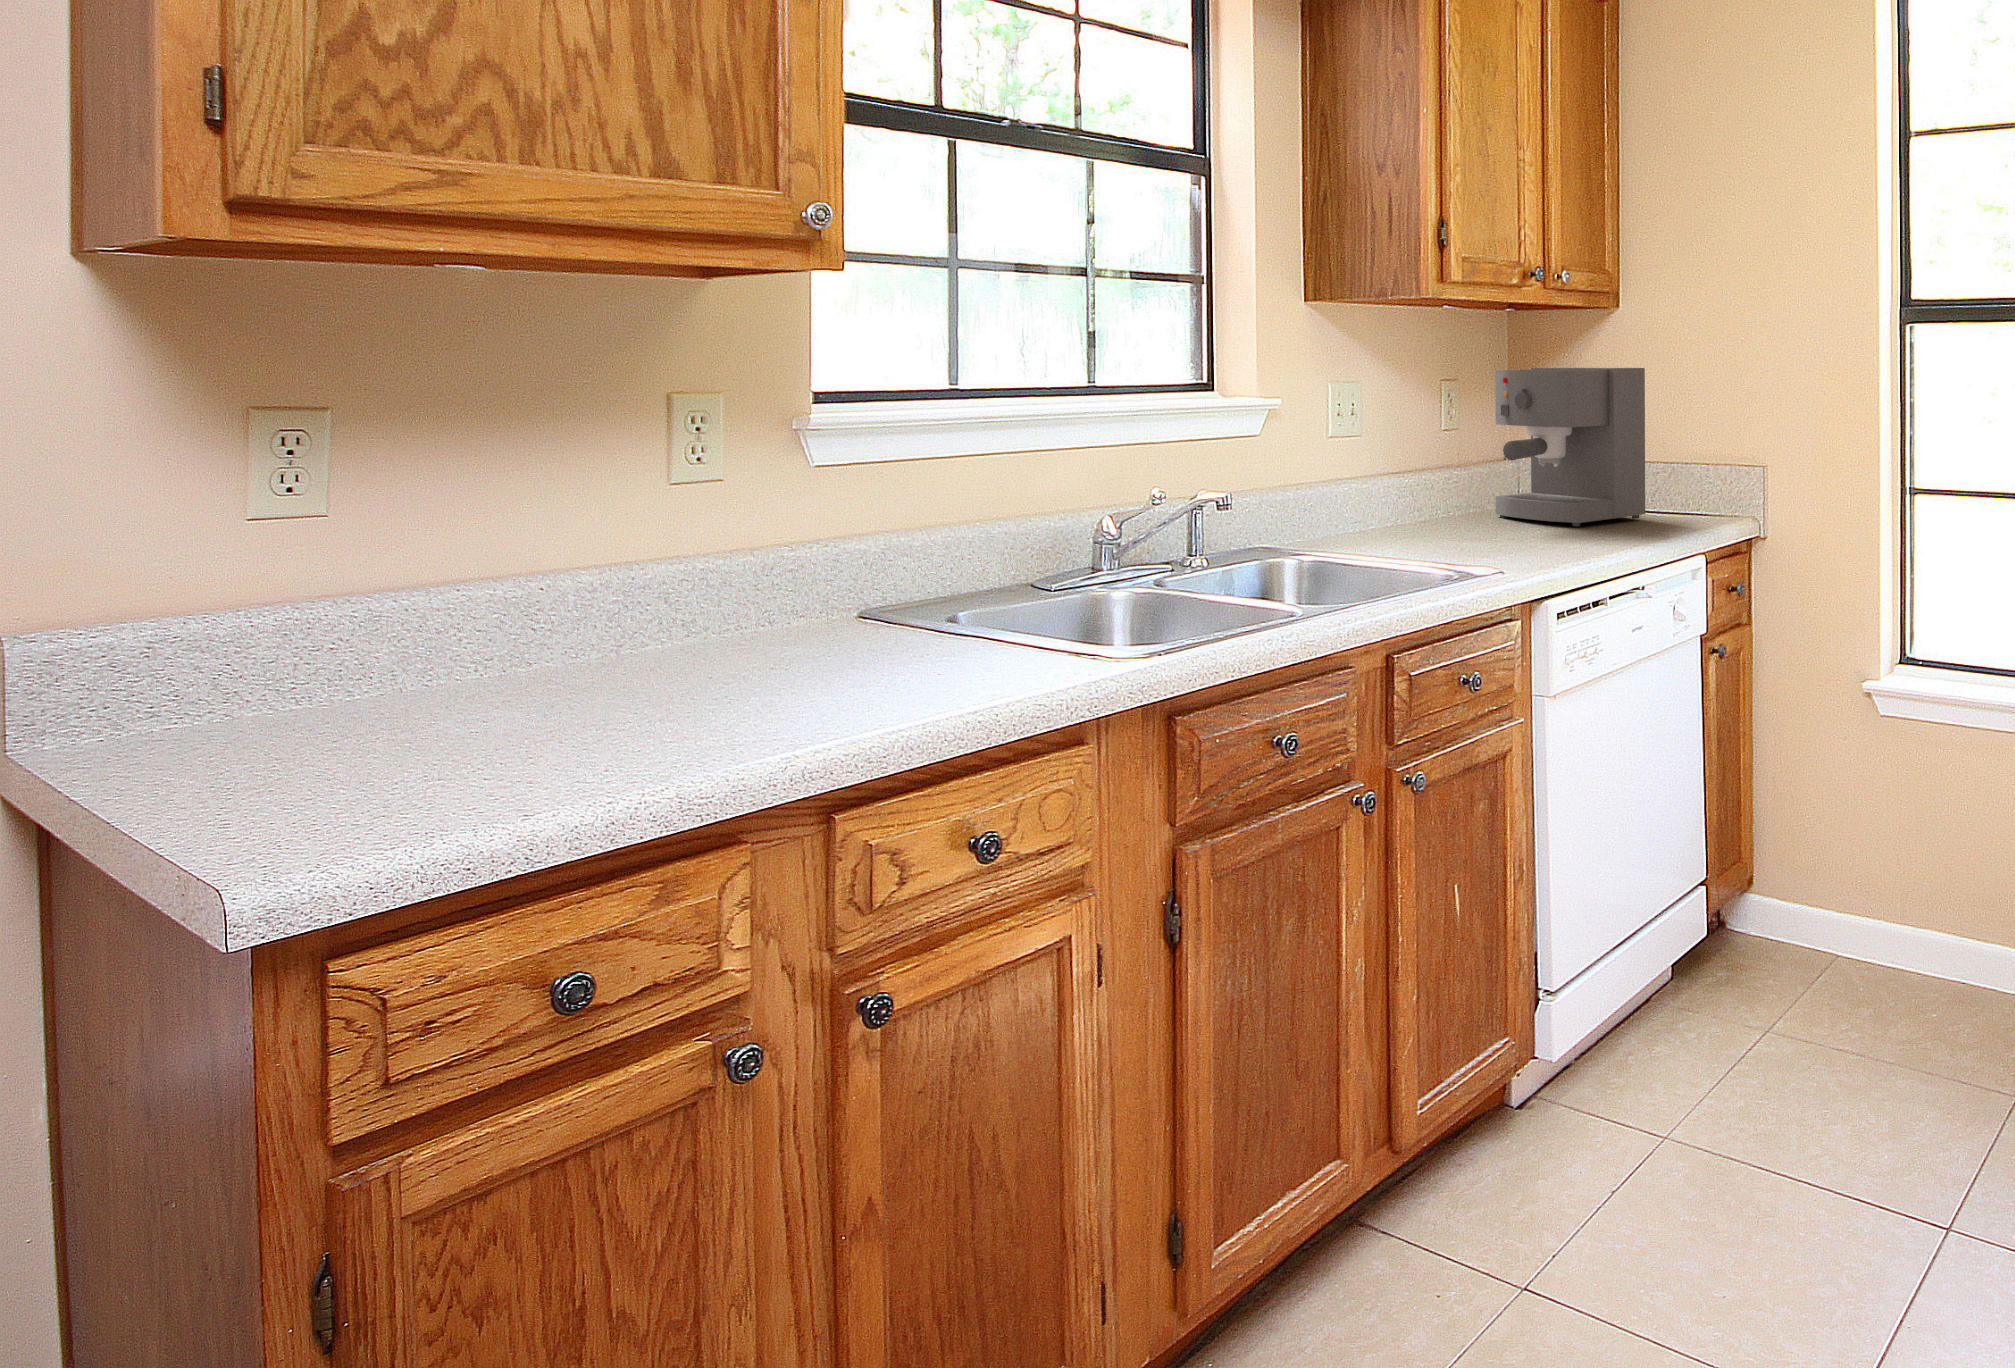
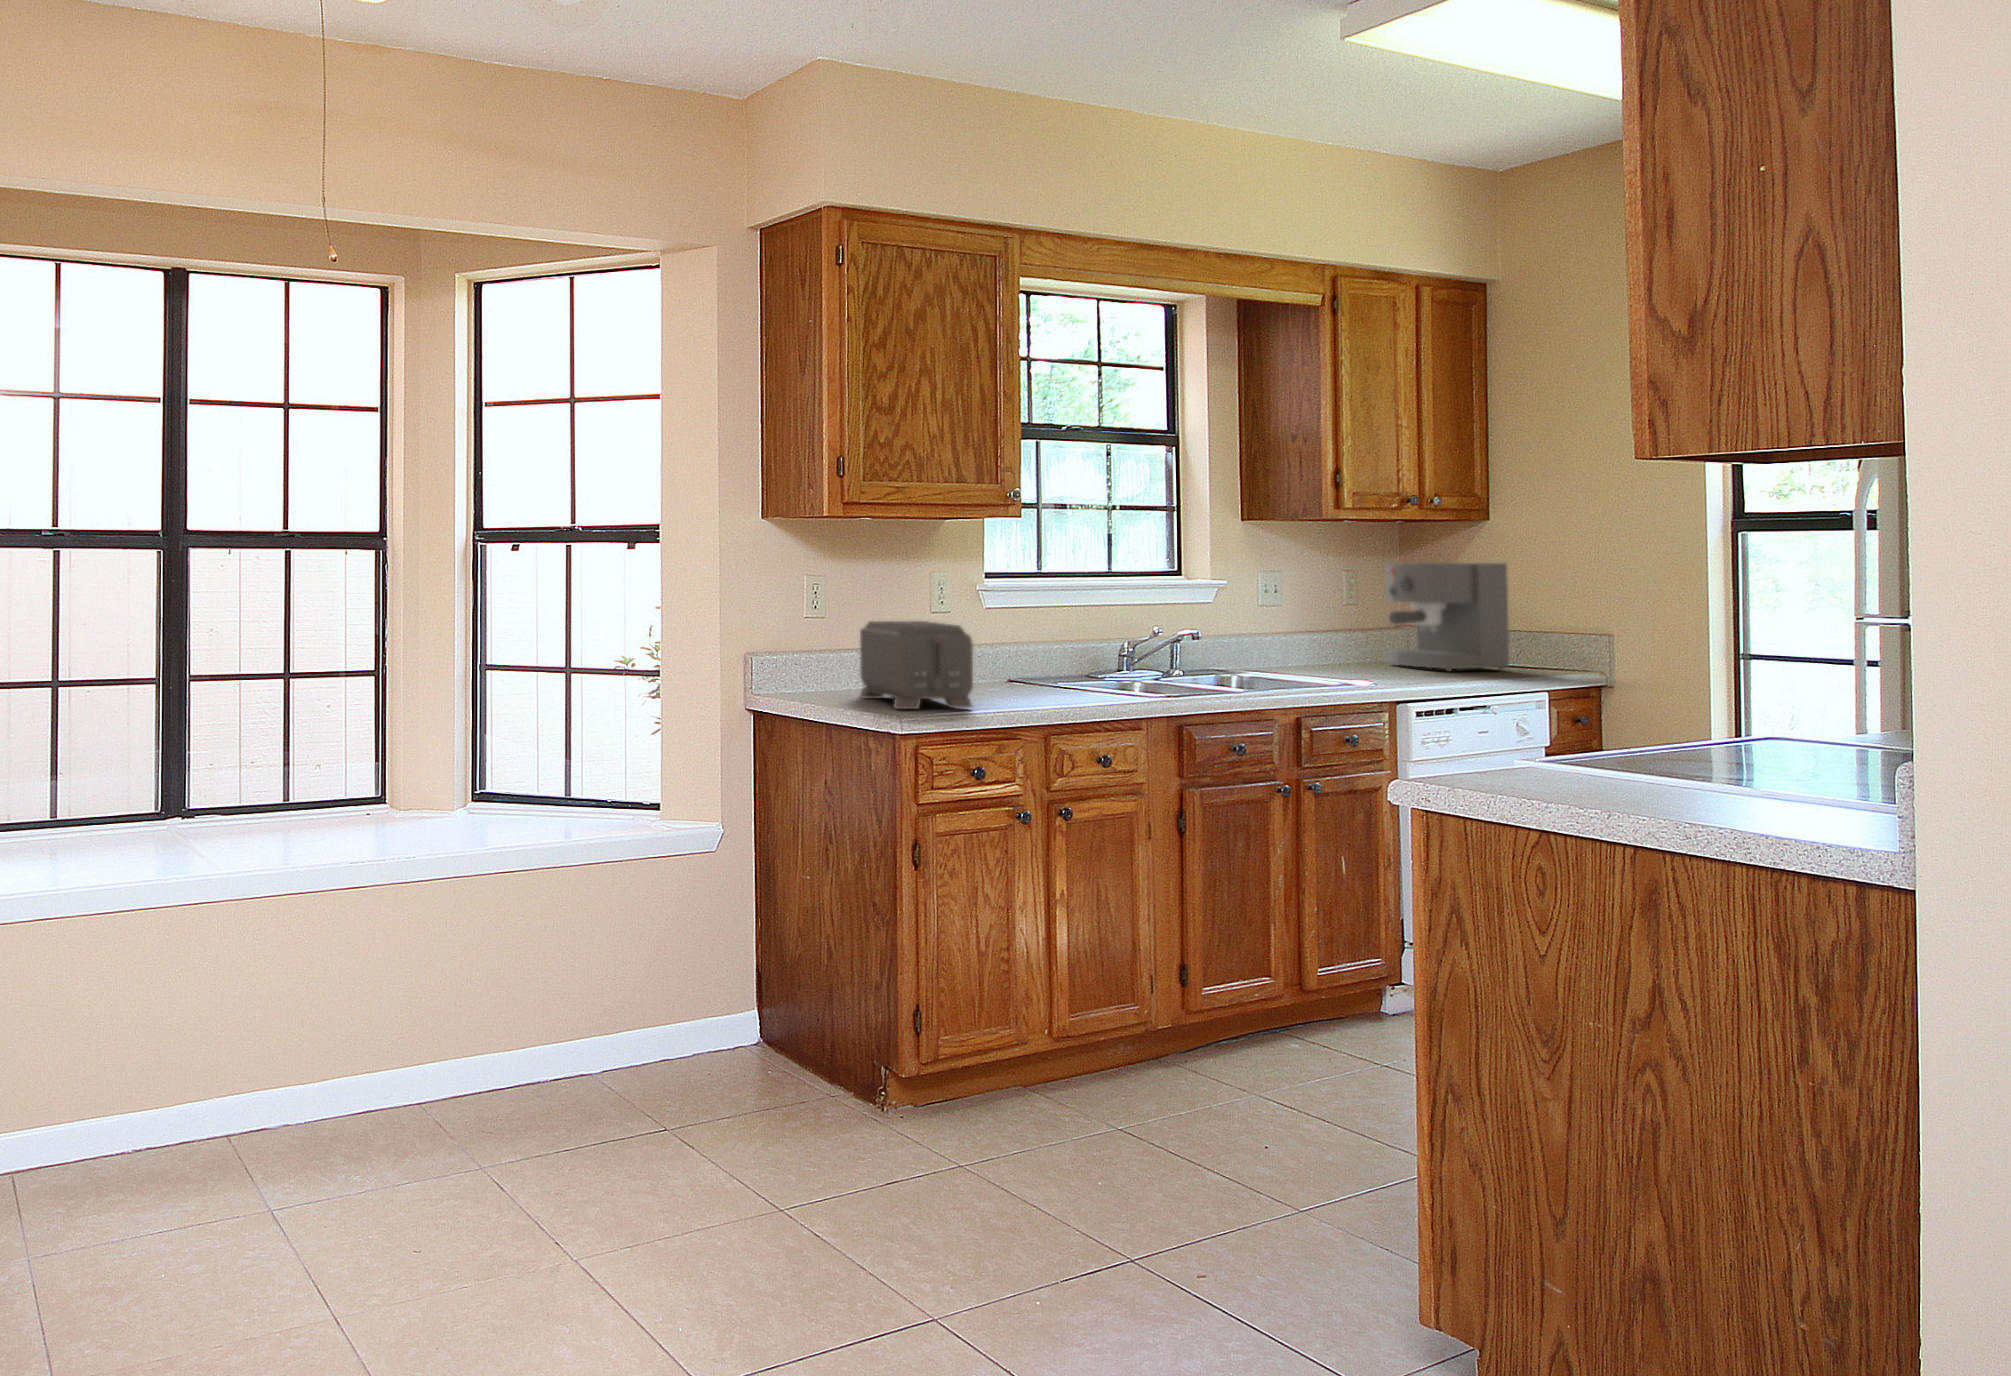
toaster: none [332,525,607,820] -> present [860,621,973,709]

